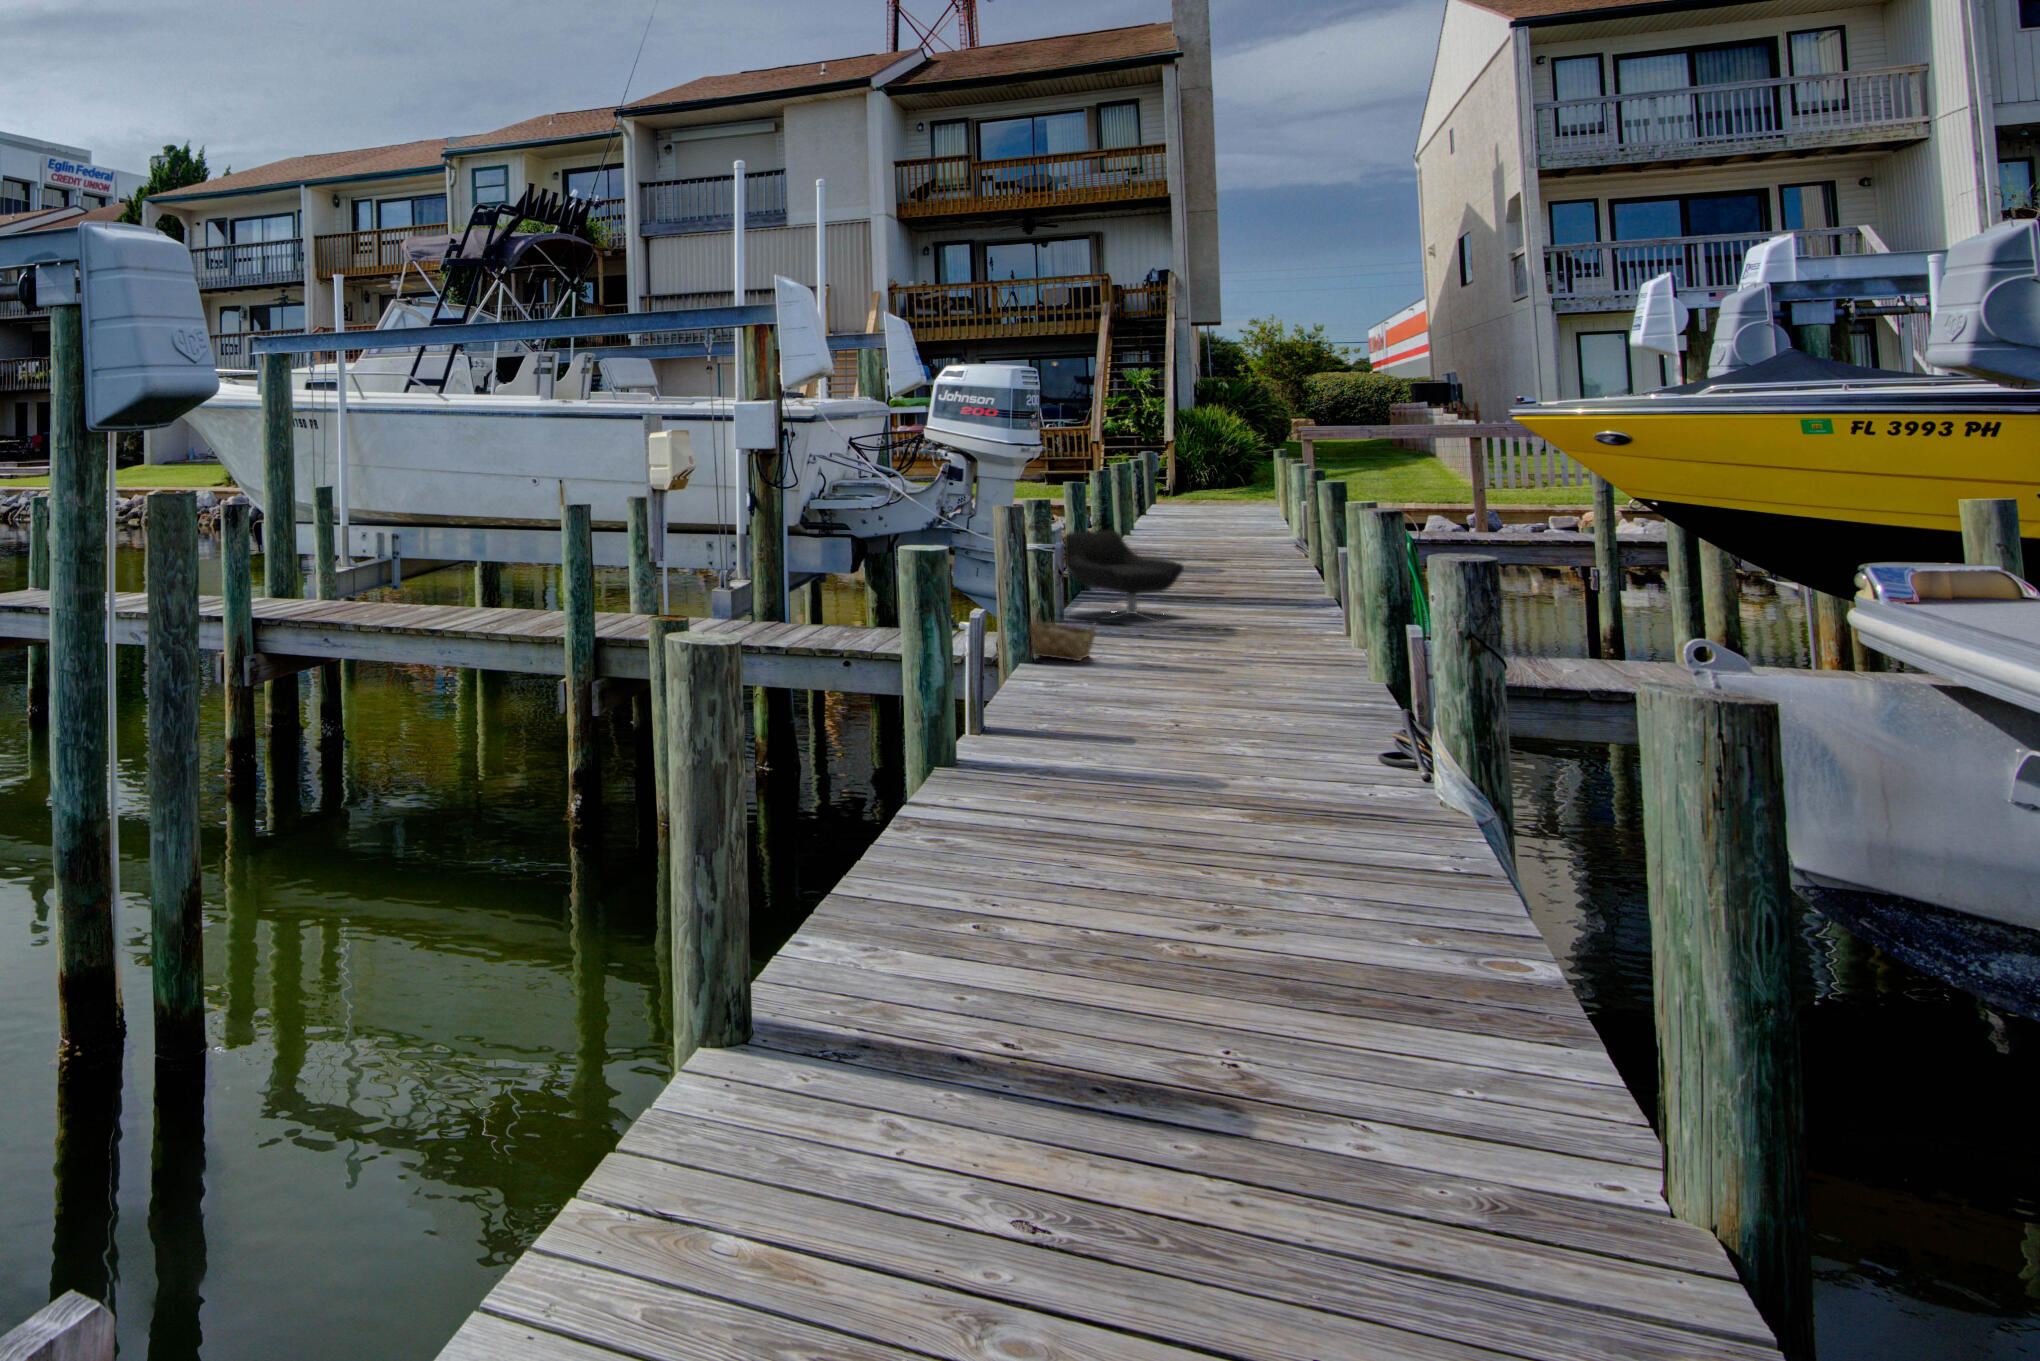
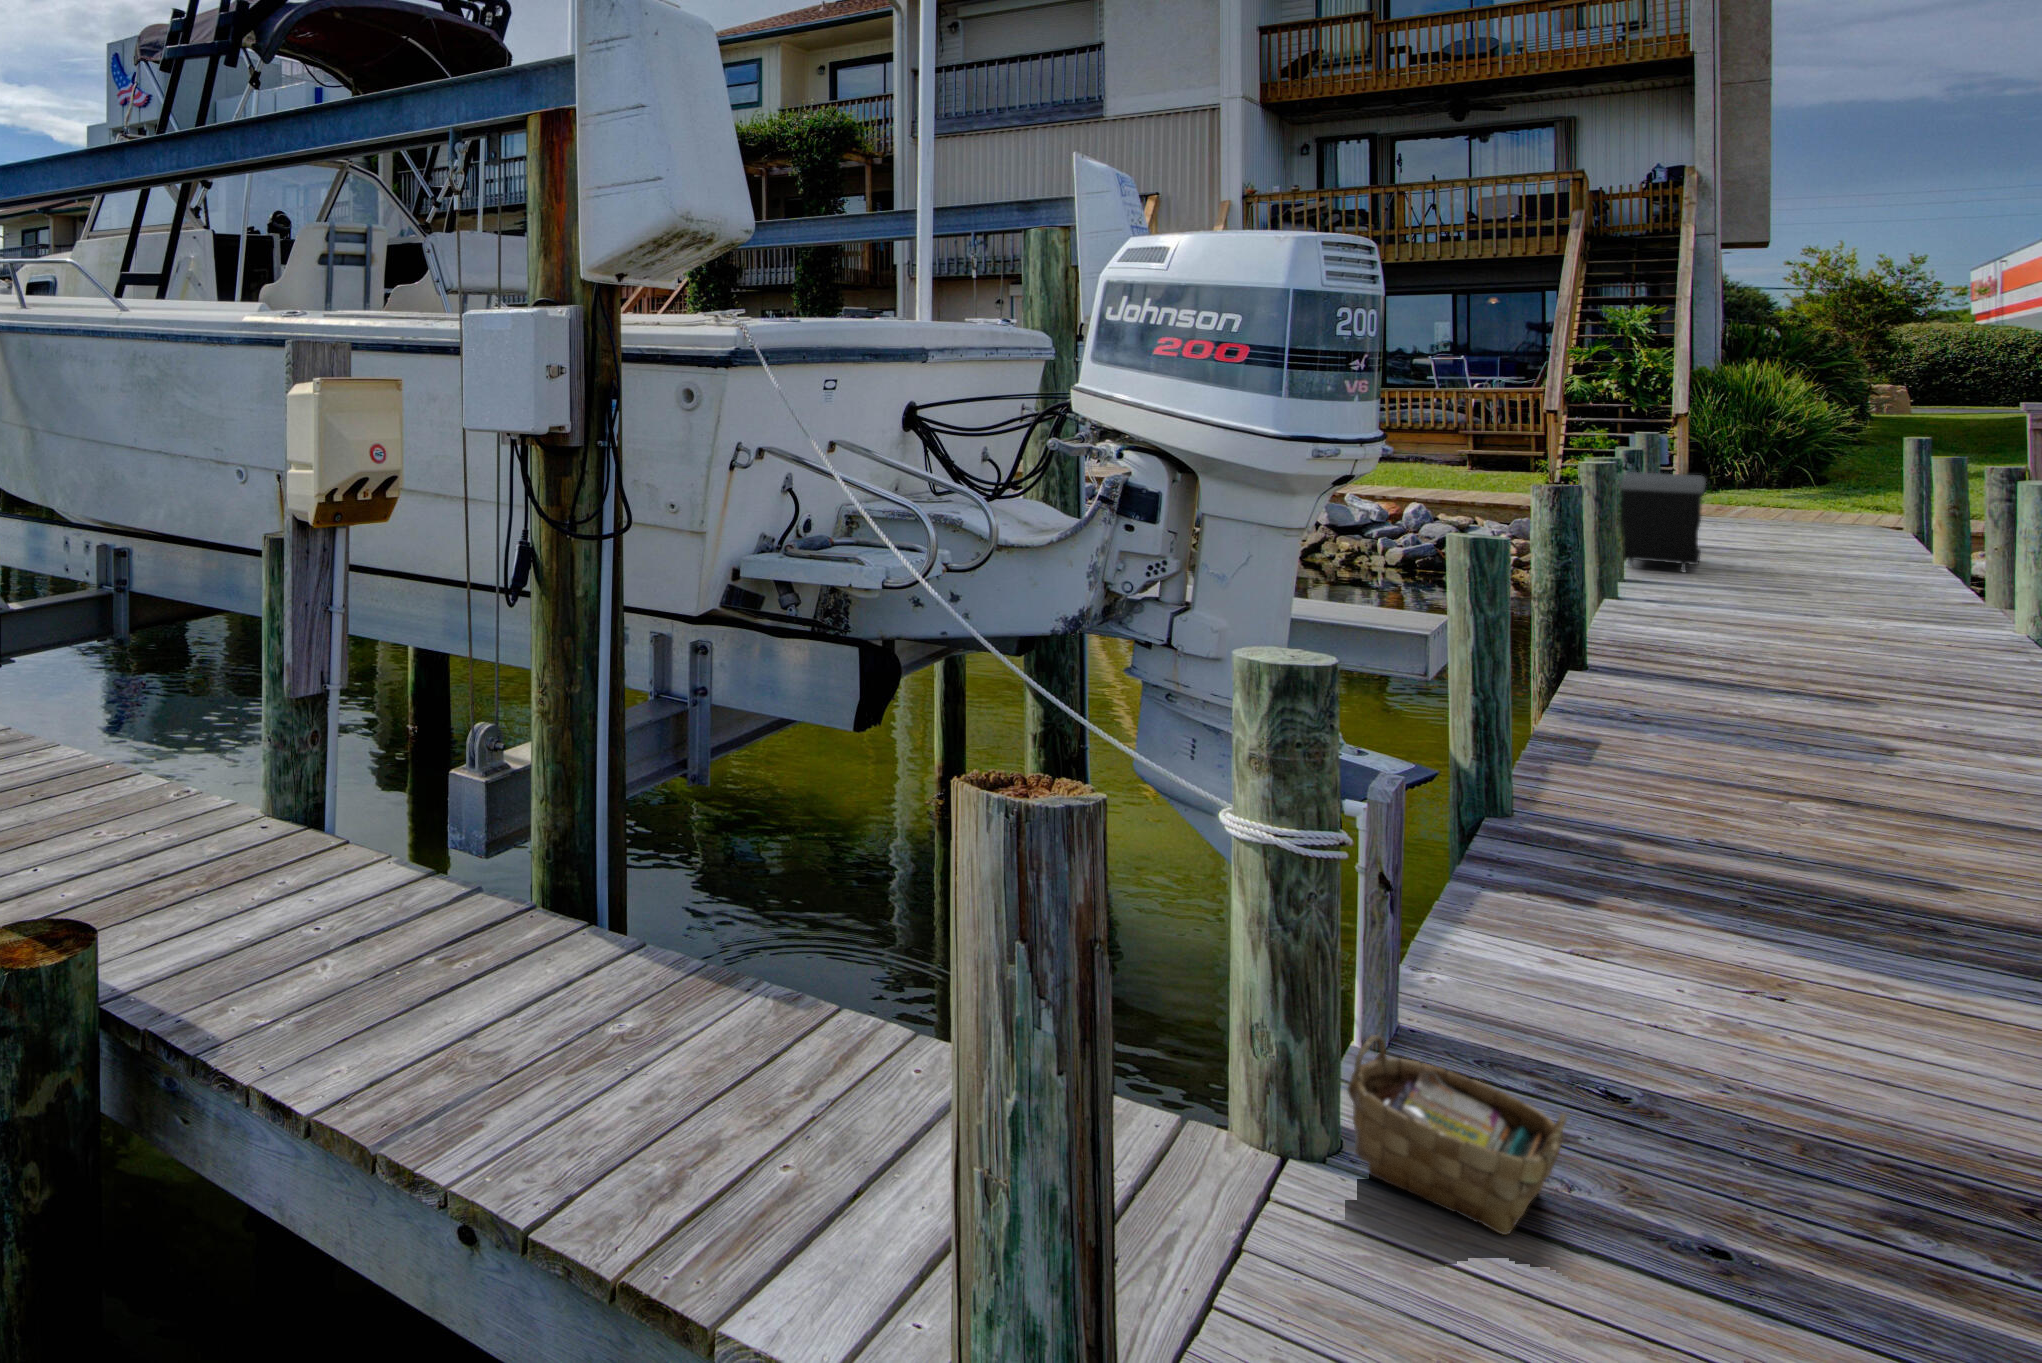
storage bench: none [1128,468,1177,526] -> present [1620,472,1706,572]
lounge chair: present [1064,530,1184,621] -> none [1479,703,1810,974]

